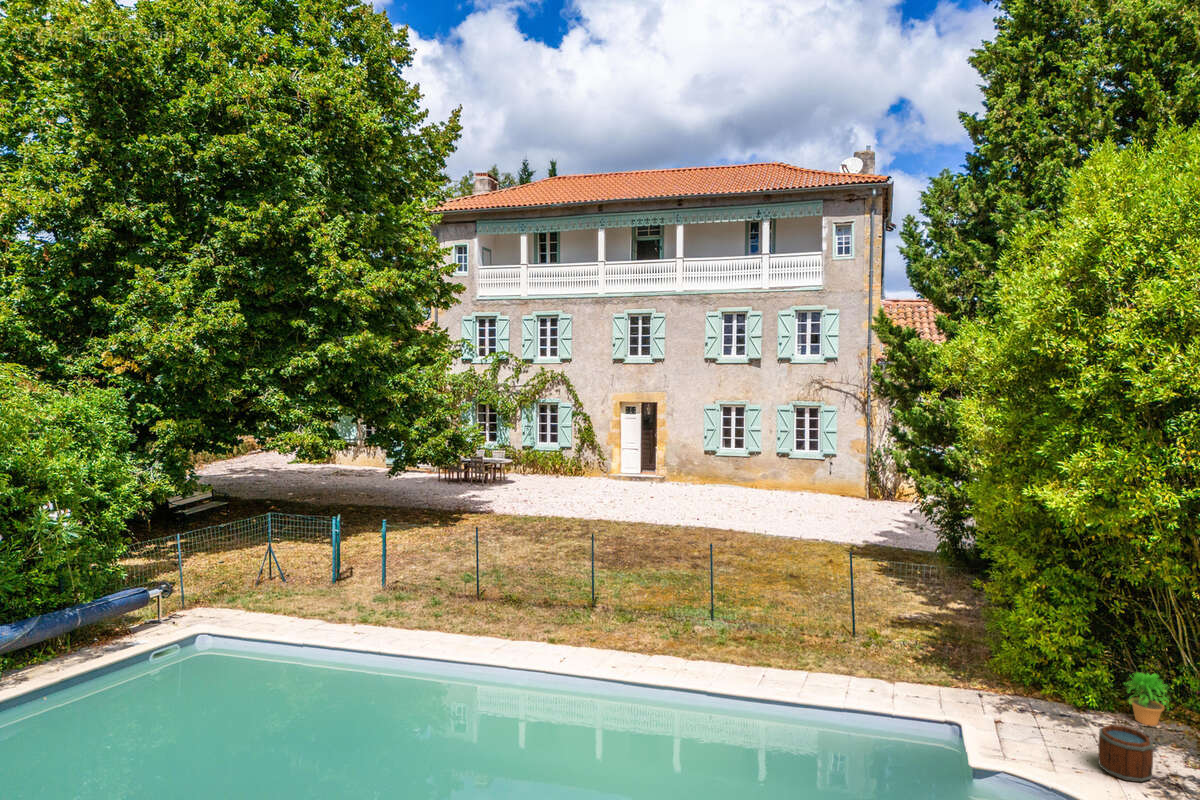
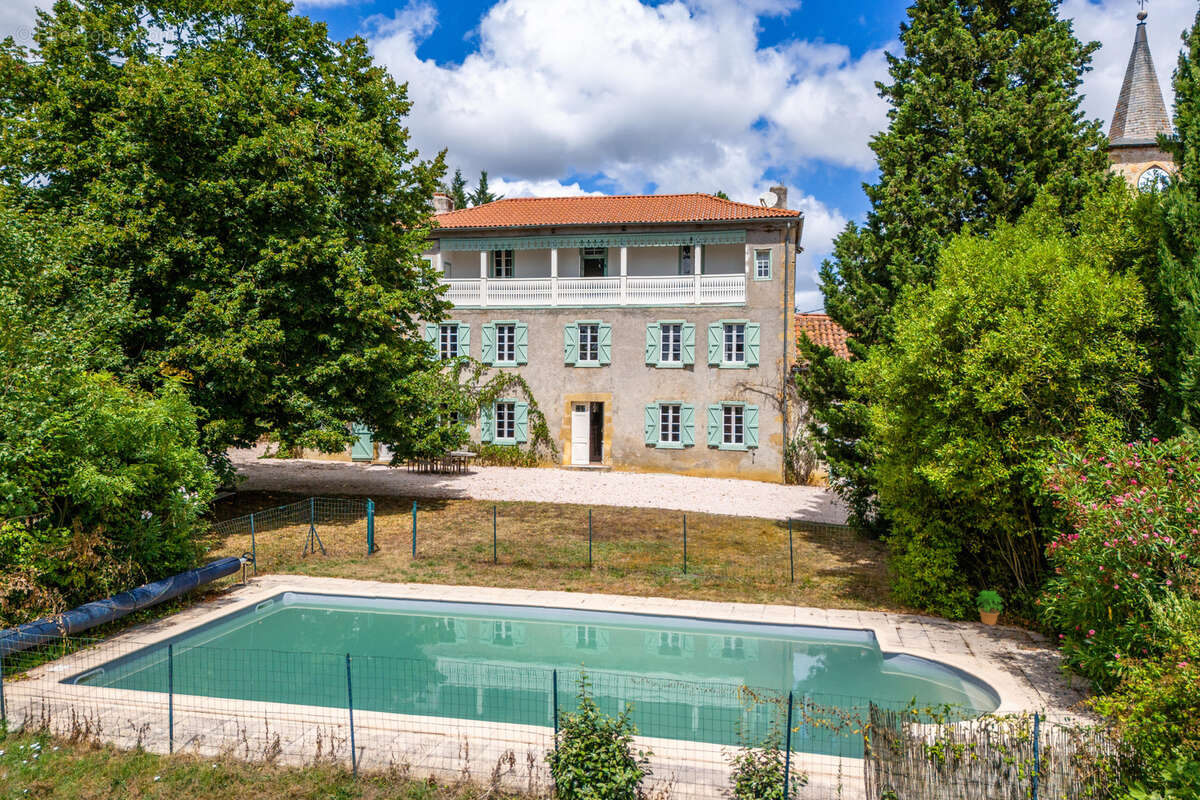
bucket: present [1098,725,1153,782] -> none [959,621,991,654]

